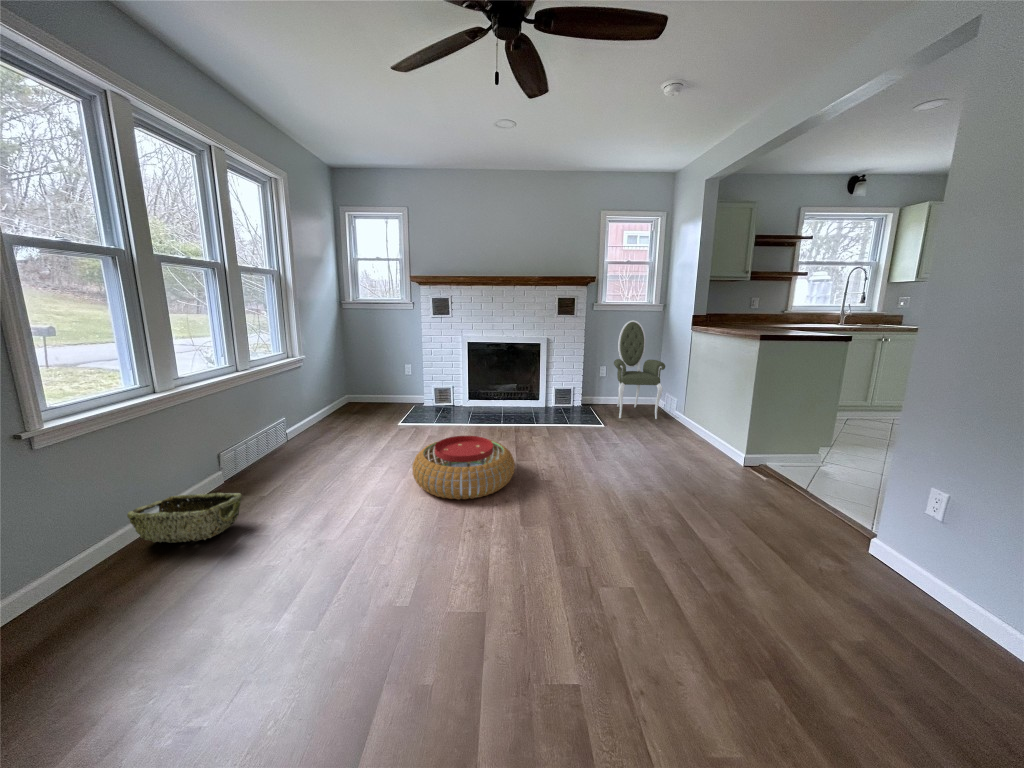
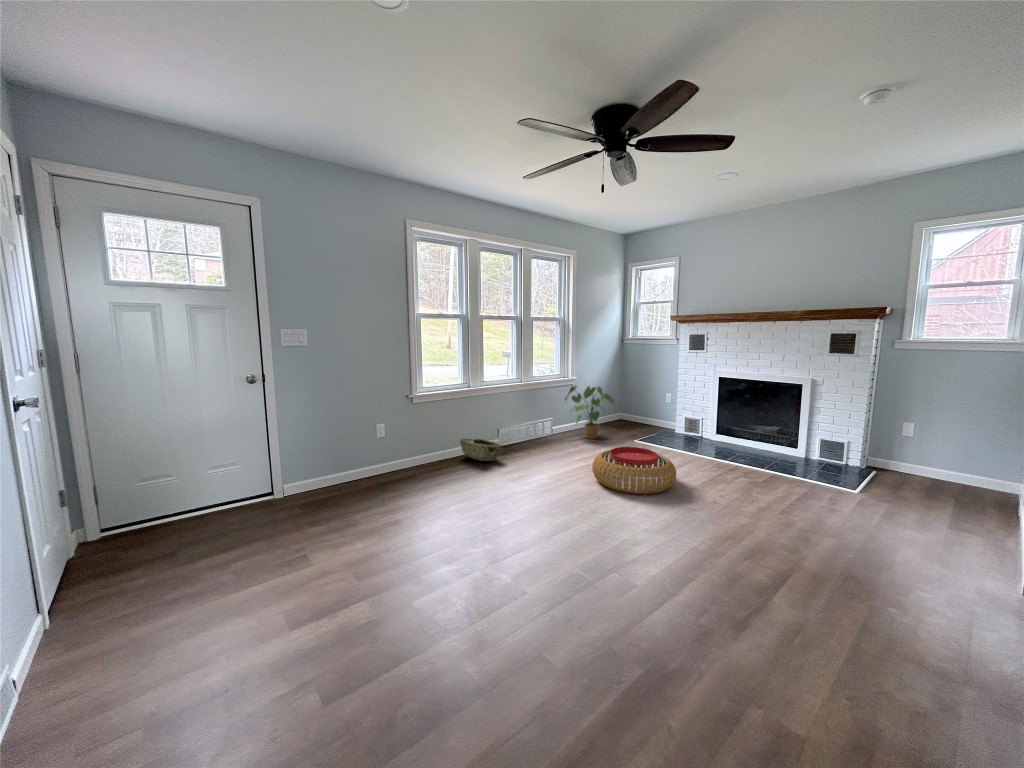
armchair: present [614,320,665,419] -> none [903,365,1003,509]
house plant: none [292,366,366,437] -> present [565,385,615,439]

